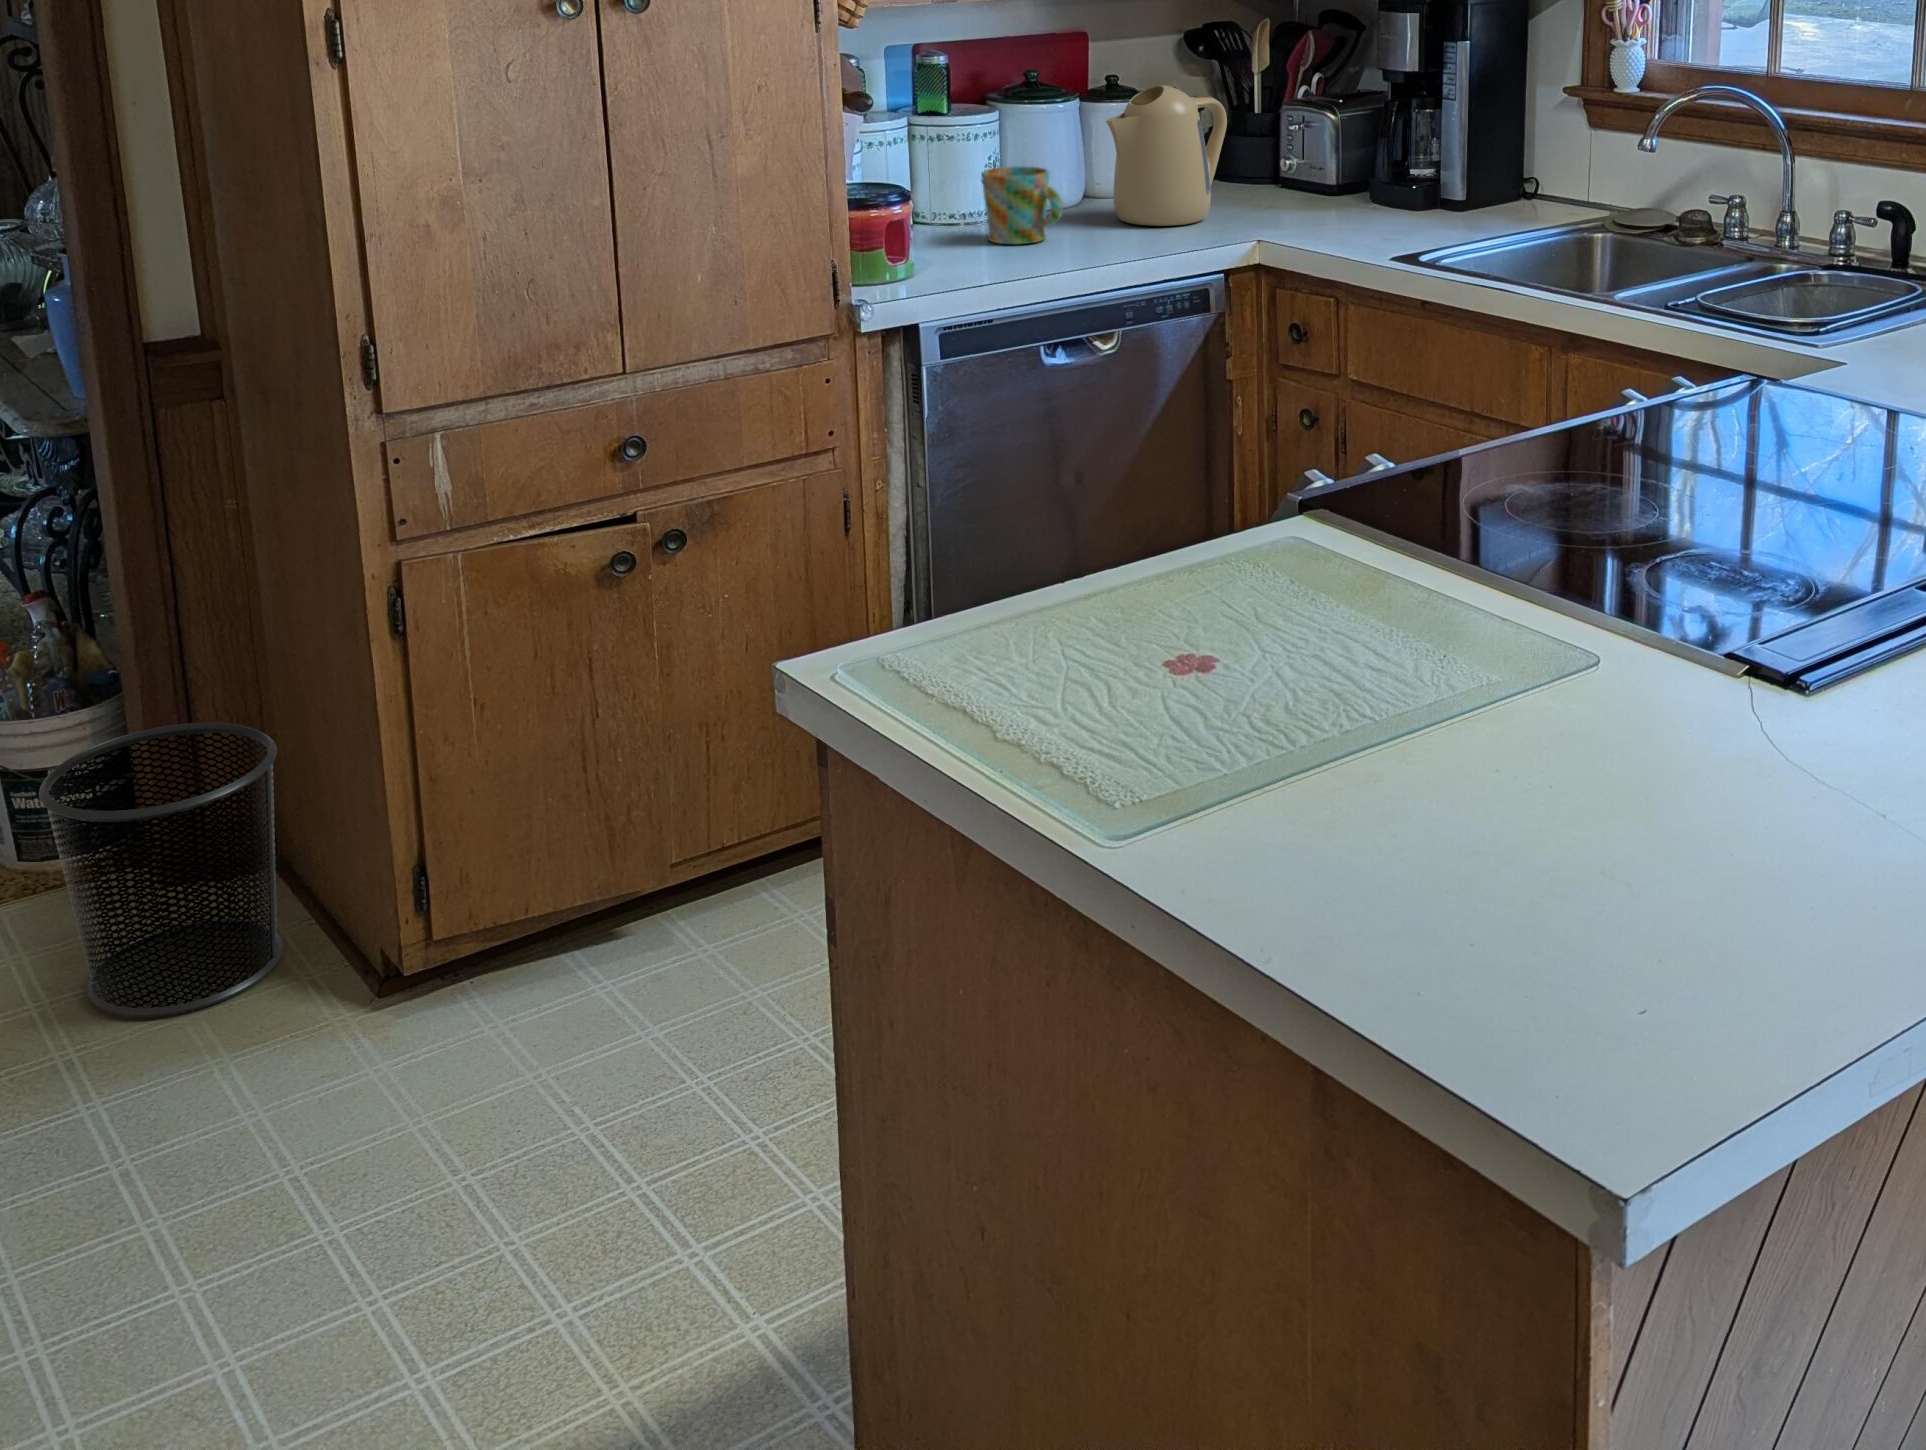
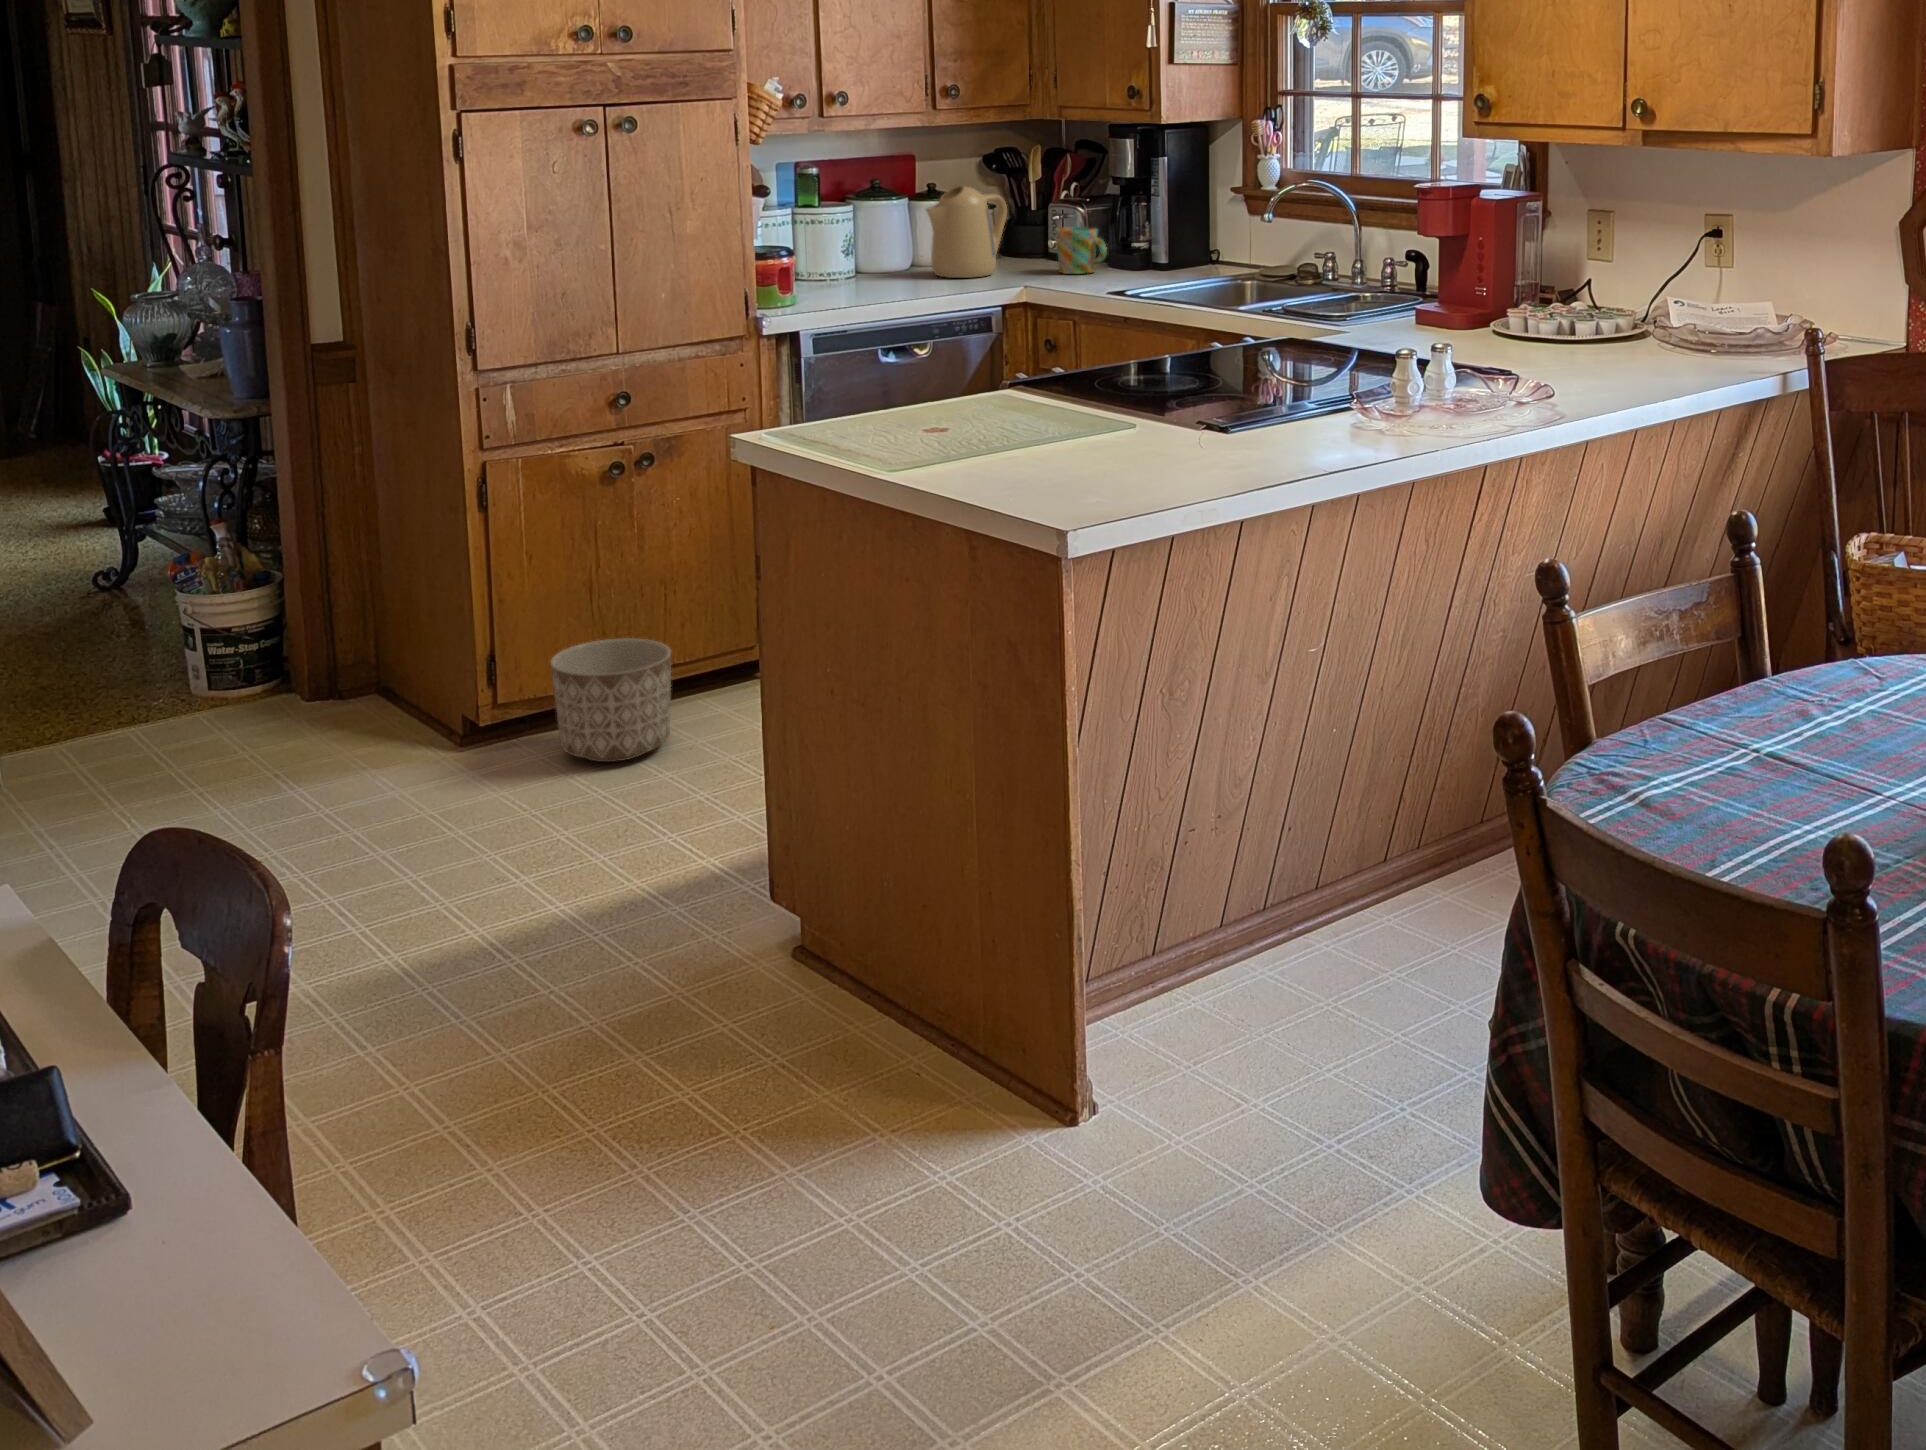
mug: present [981,166,1063,244] -> present [1055,227,1107,274]
waste bin: present [39,722,283,1017] -> none [251,583,394,756]
planter: none [516,829,714,1050] -> present [551,638,671,762]

